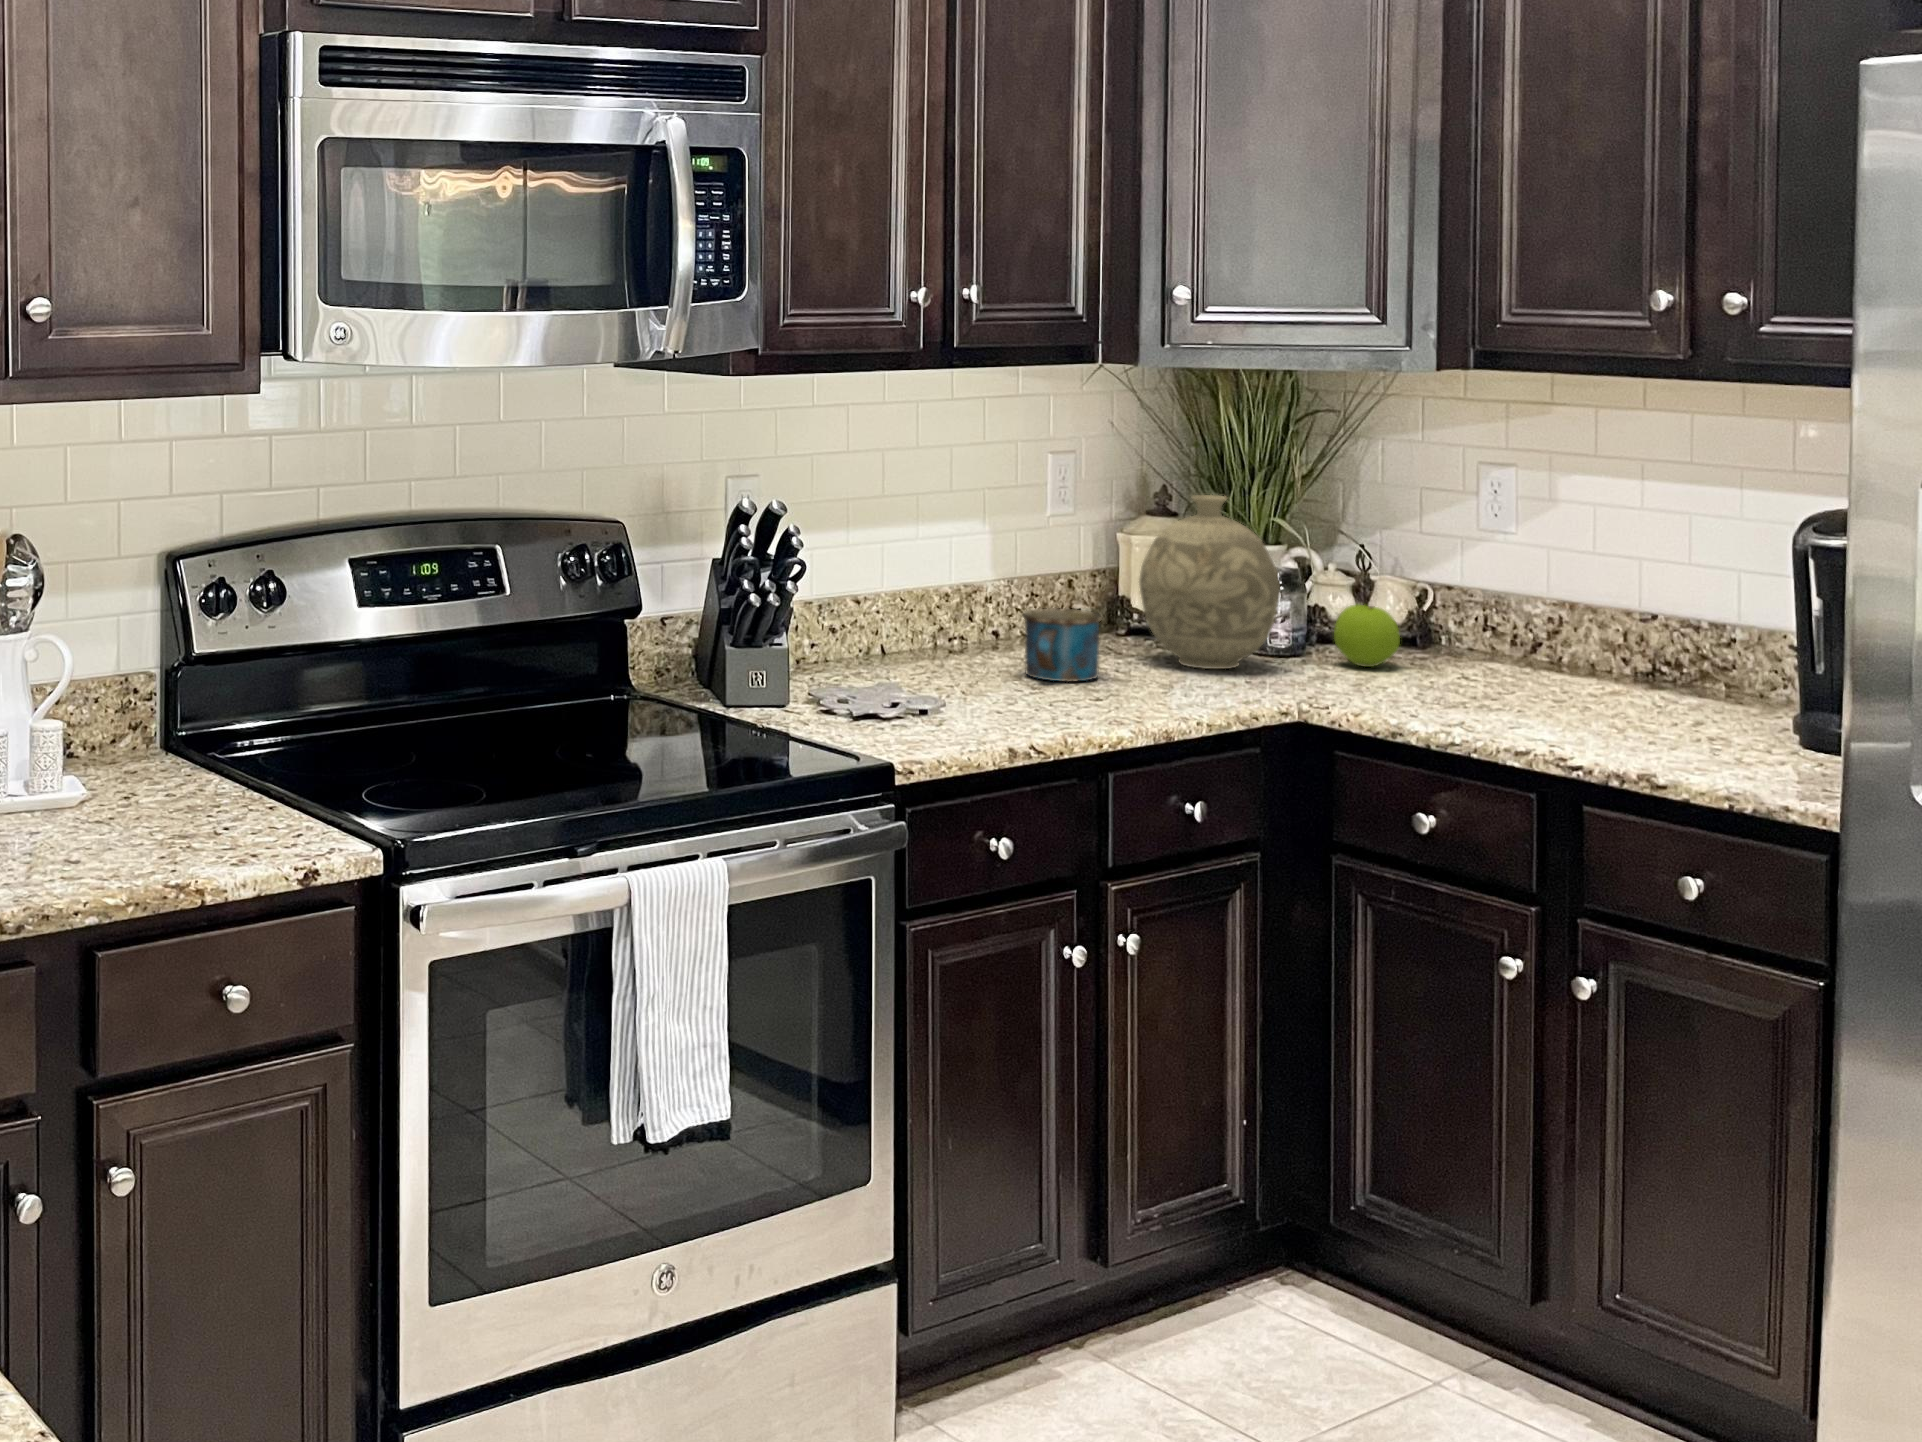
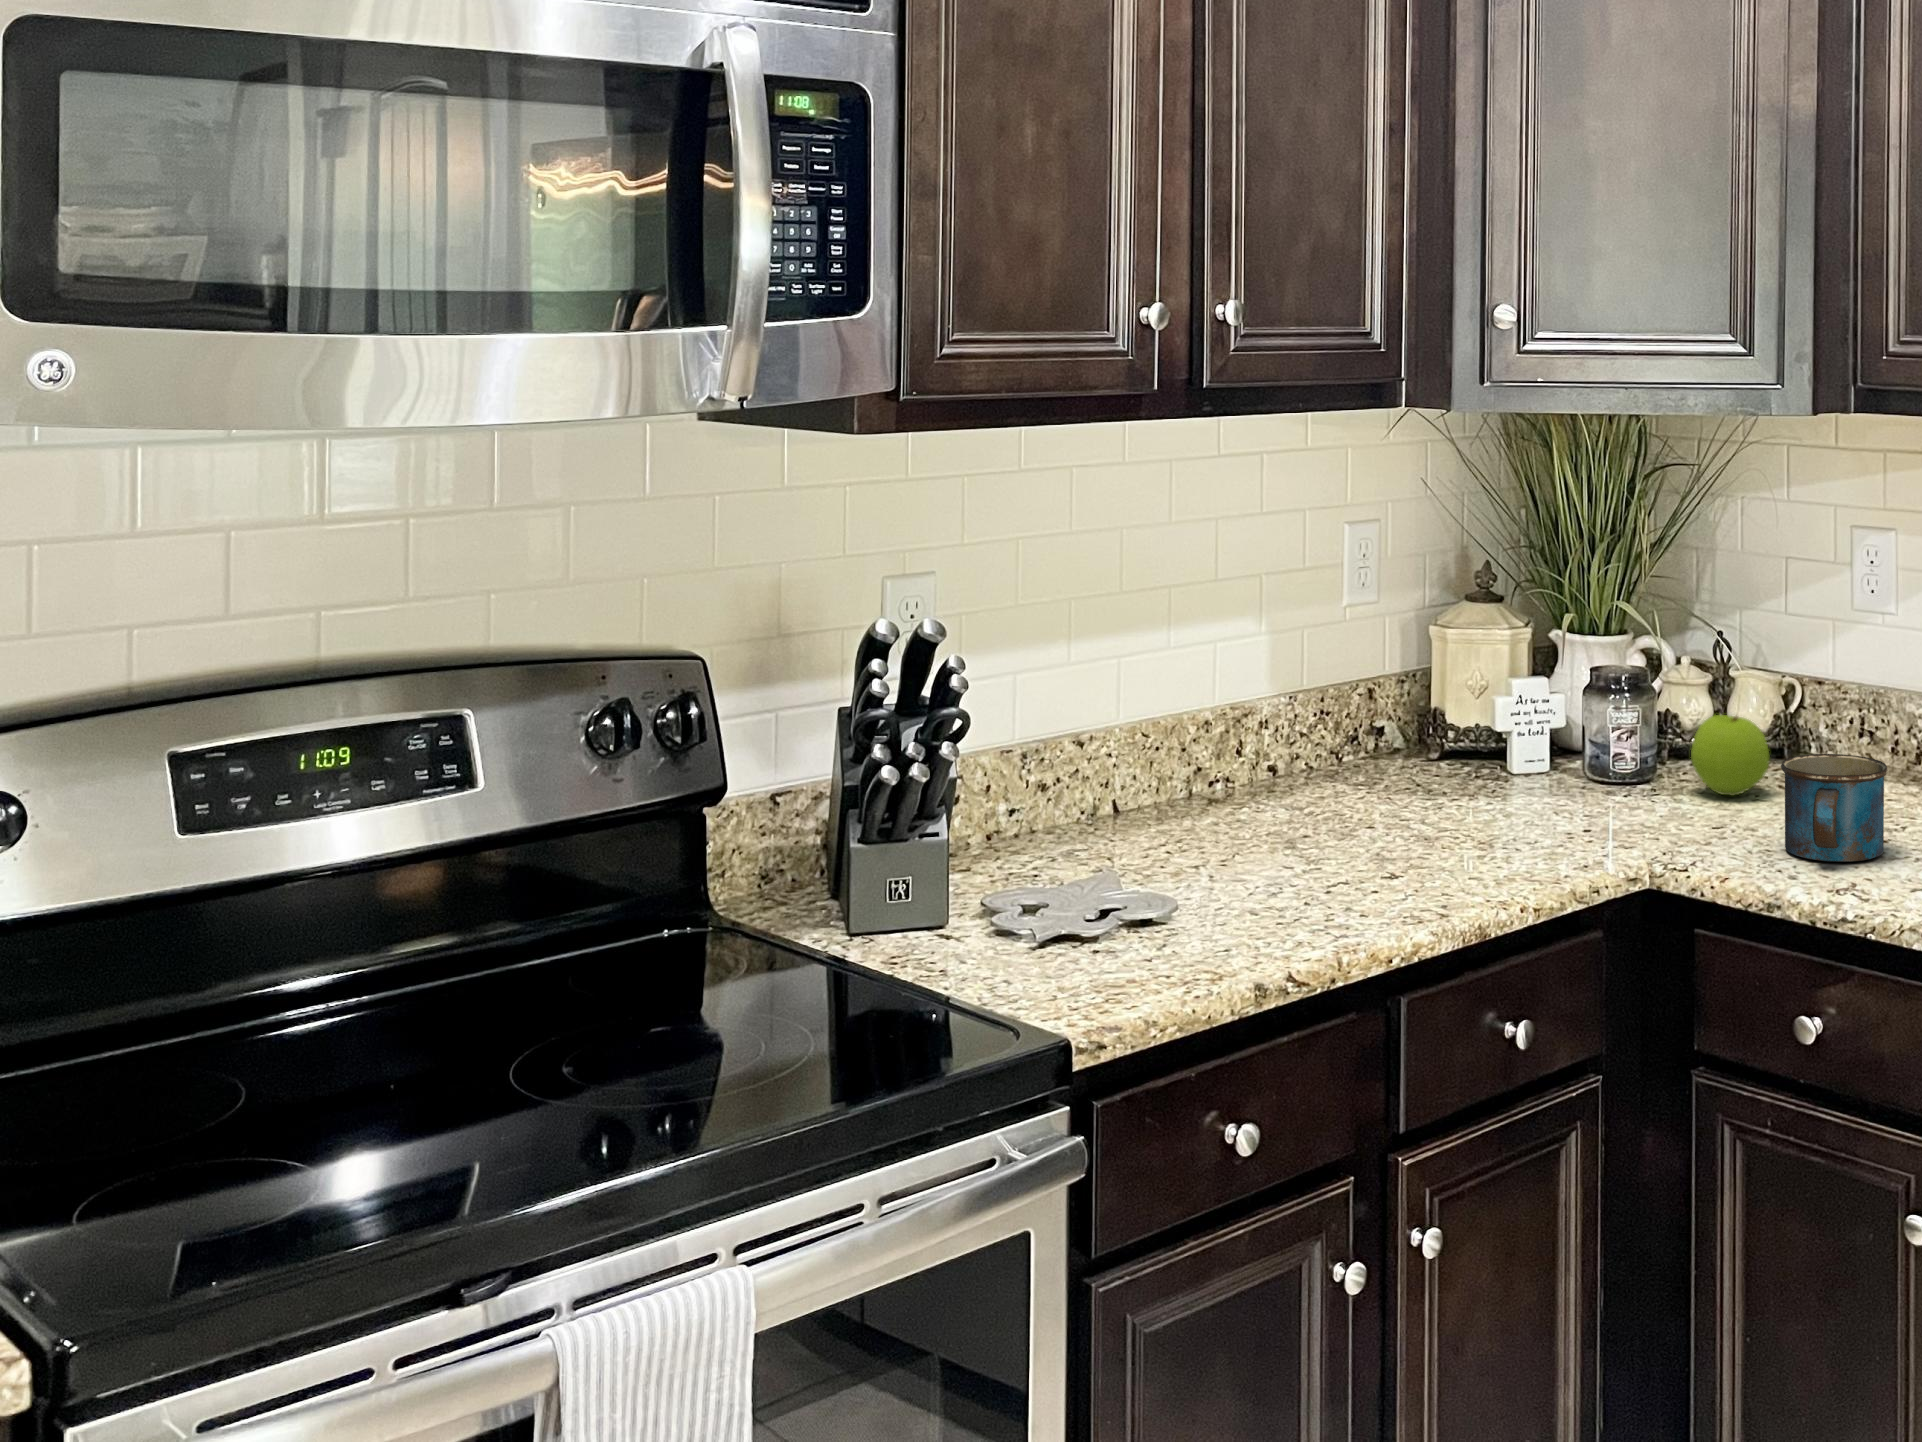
decorative vase: present [1139,495,1280,669] -> none [1453,580,1627,812]
mug: present [1023,608,1101,682] -> present [1781,754,1889,862]

